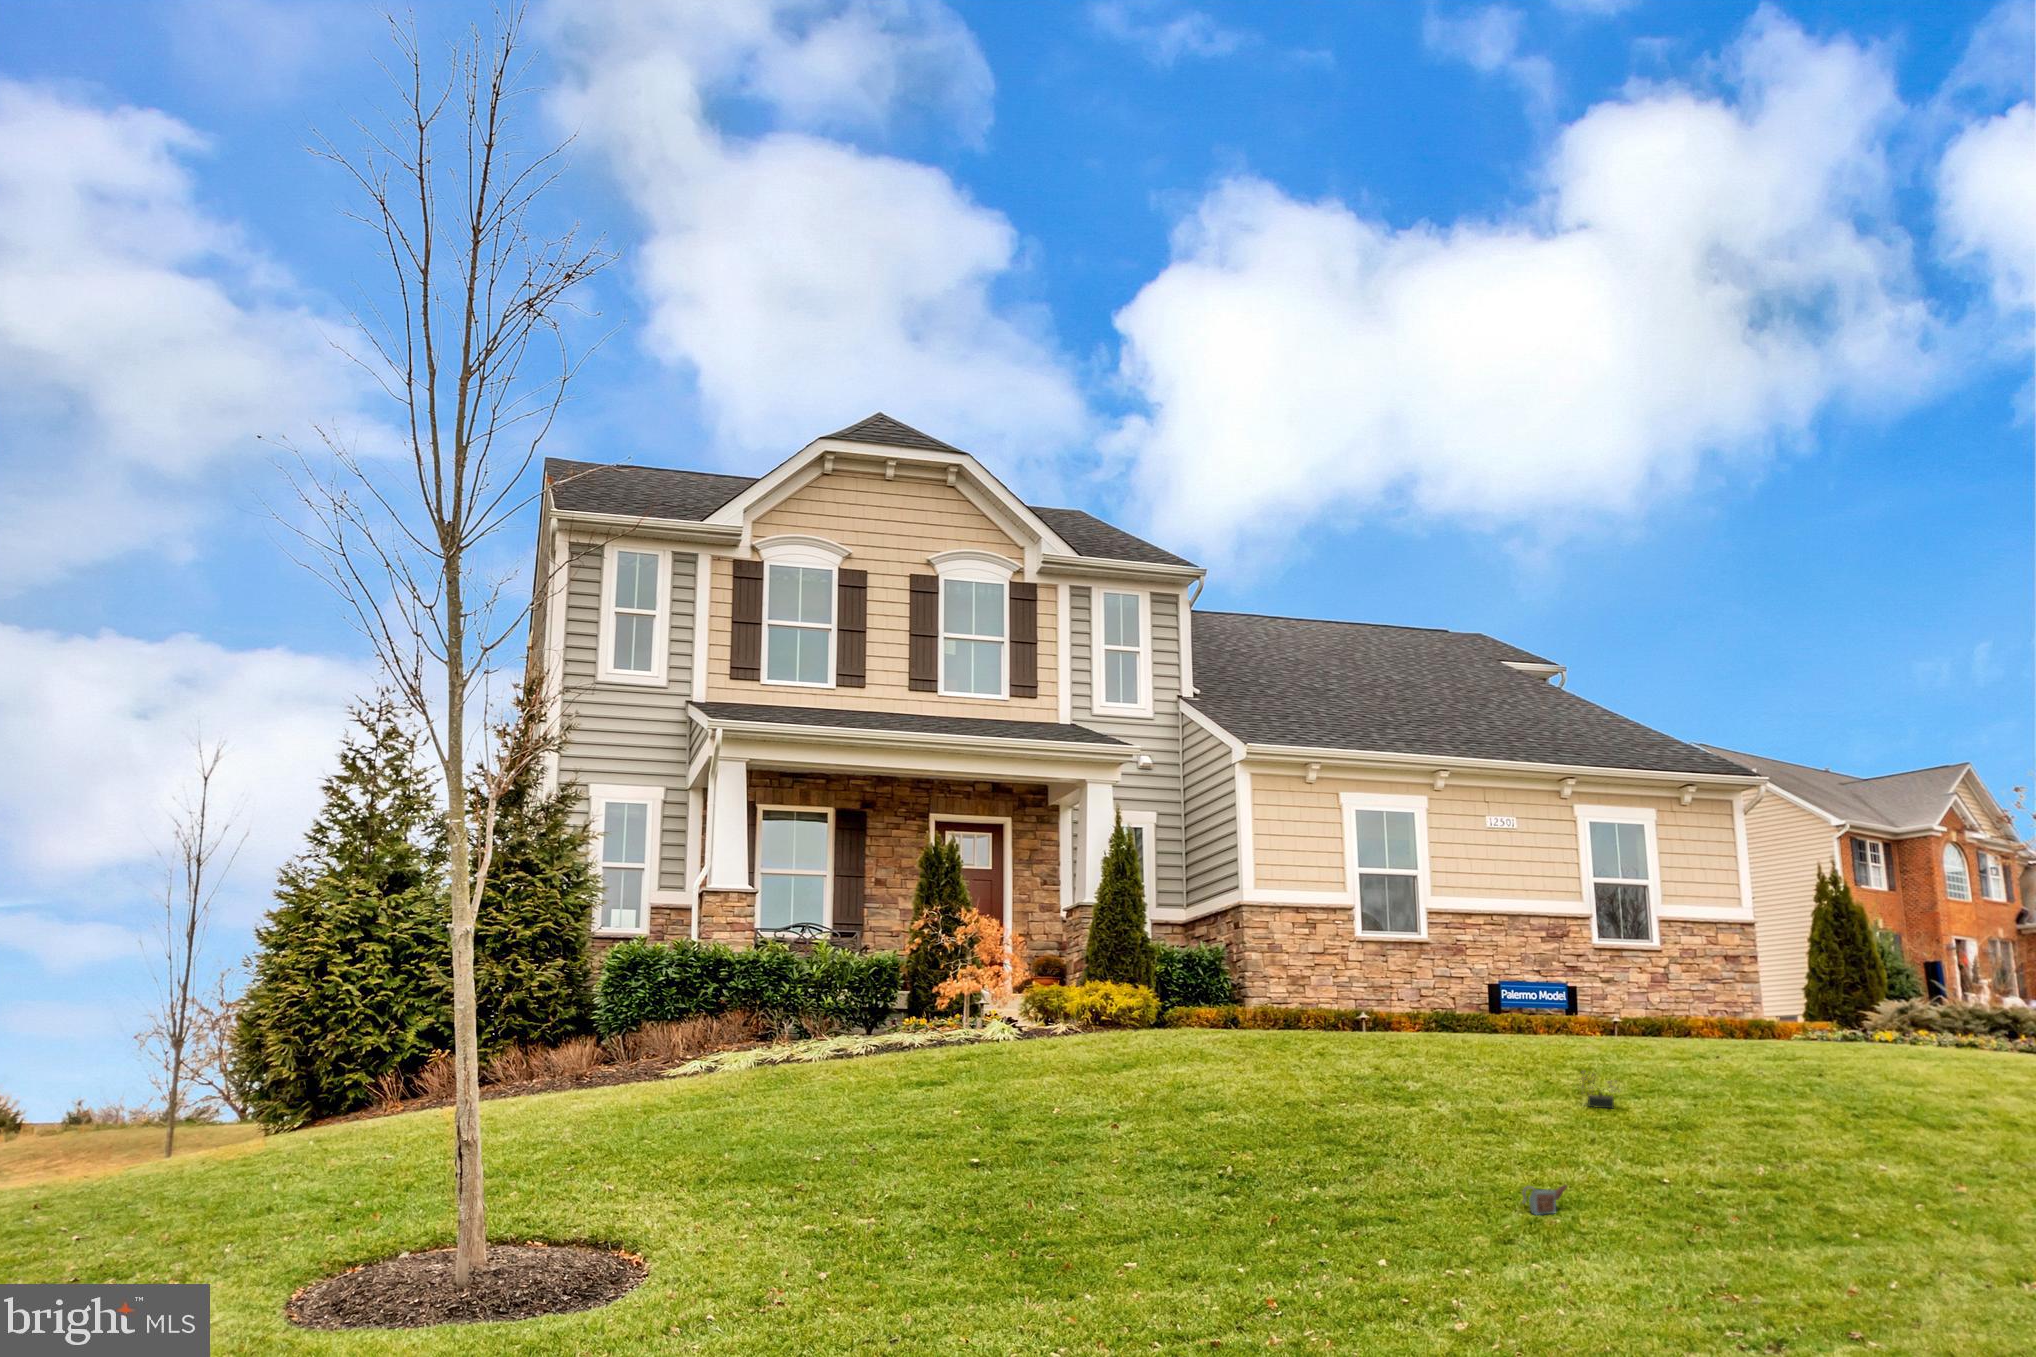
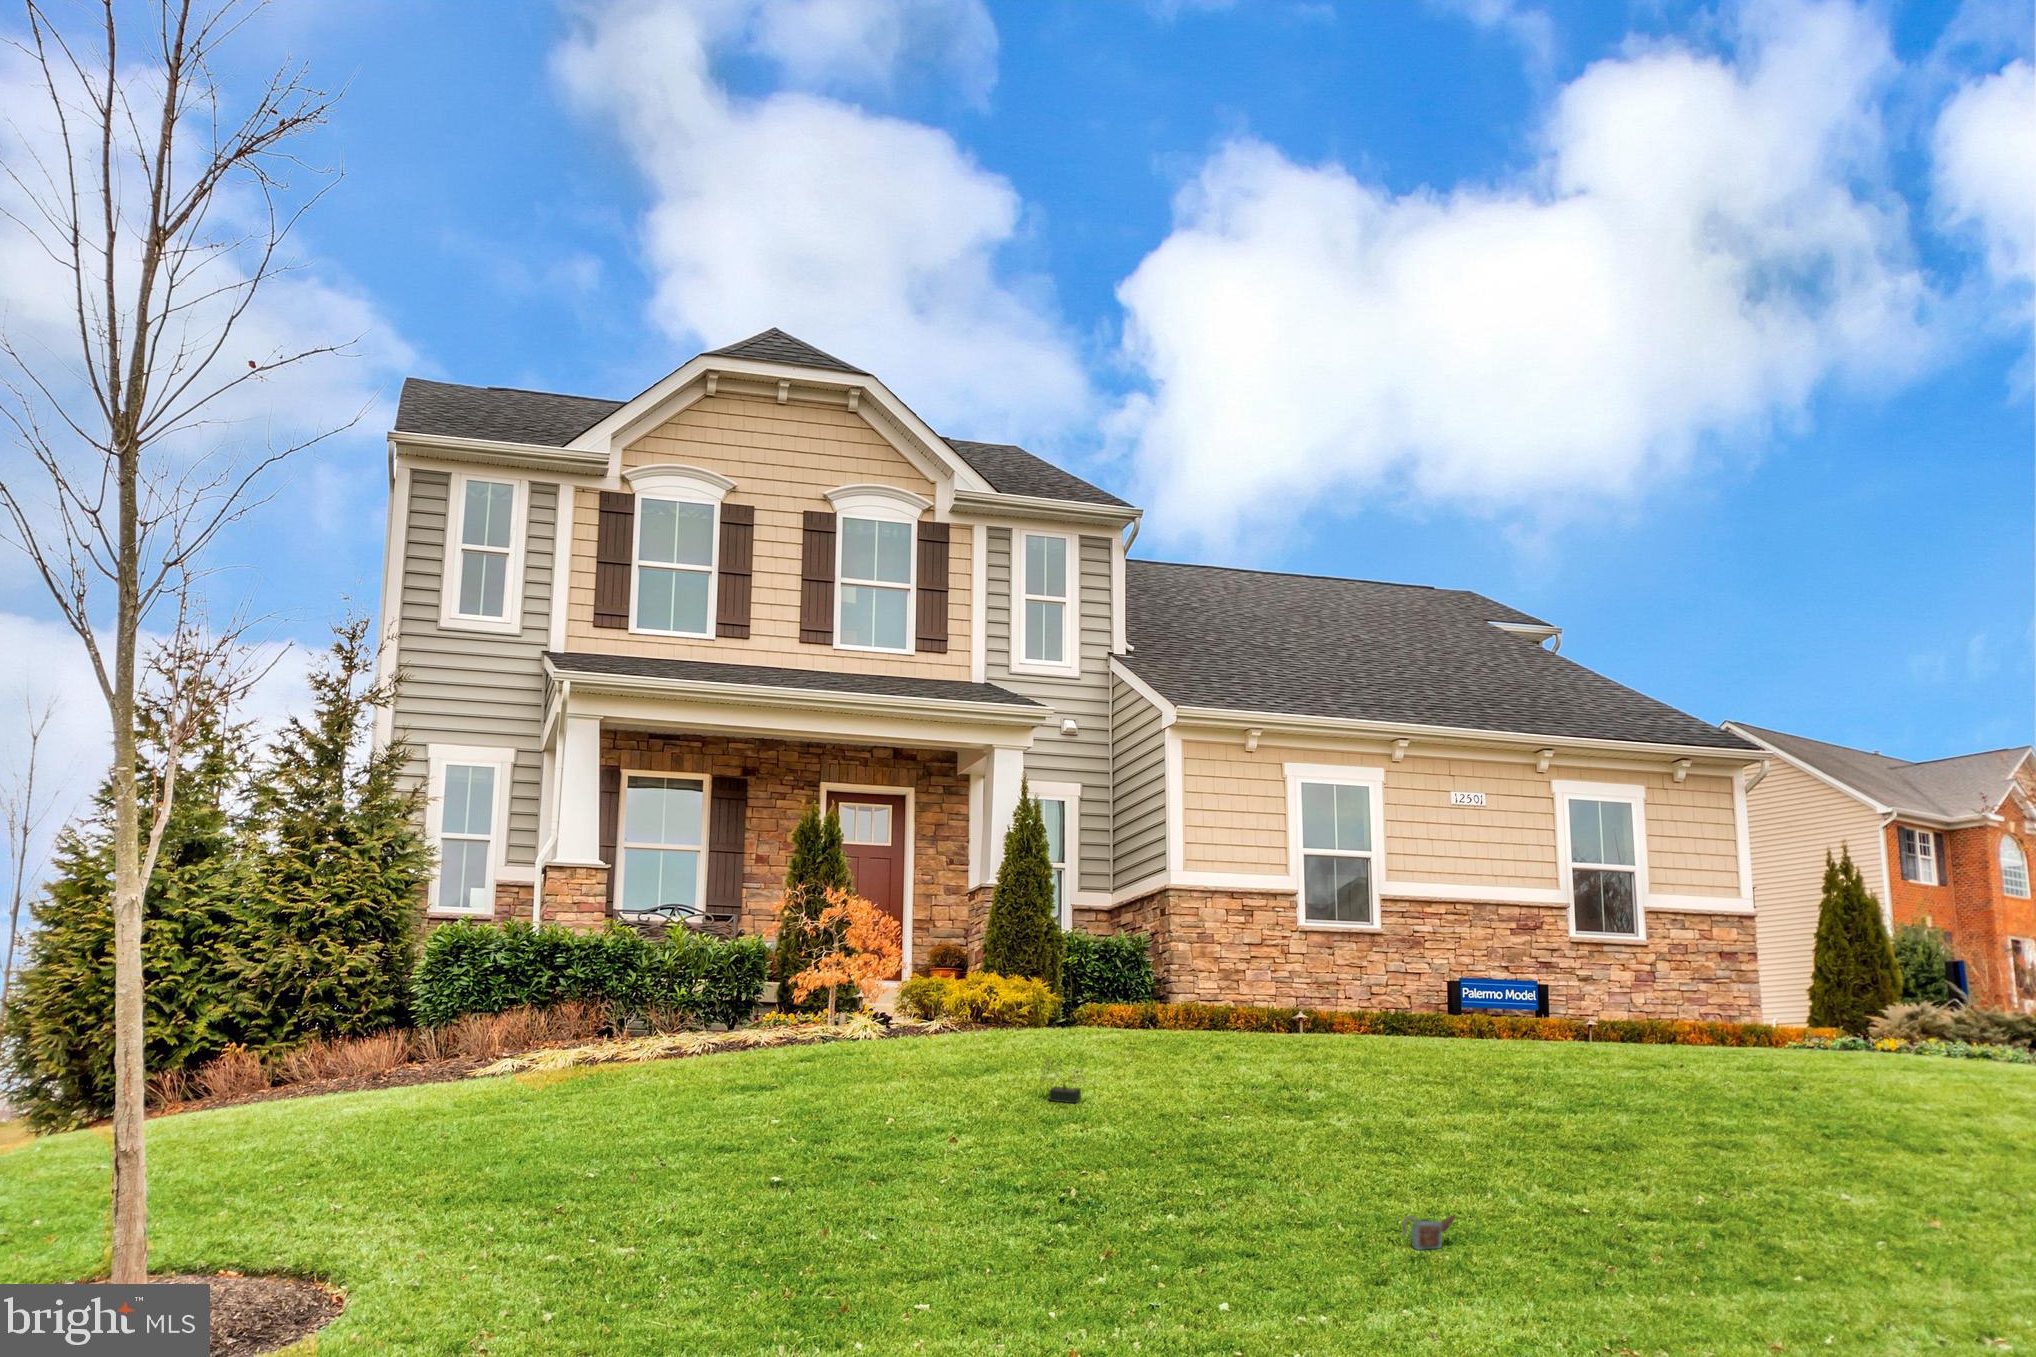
decorative plant: present [1578,1071,1616,1108] -> present [1040,1059,1085,1103]

